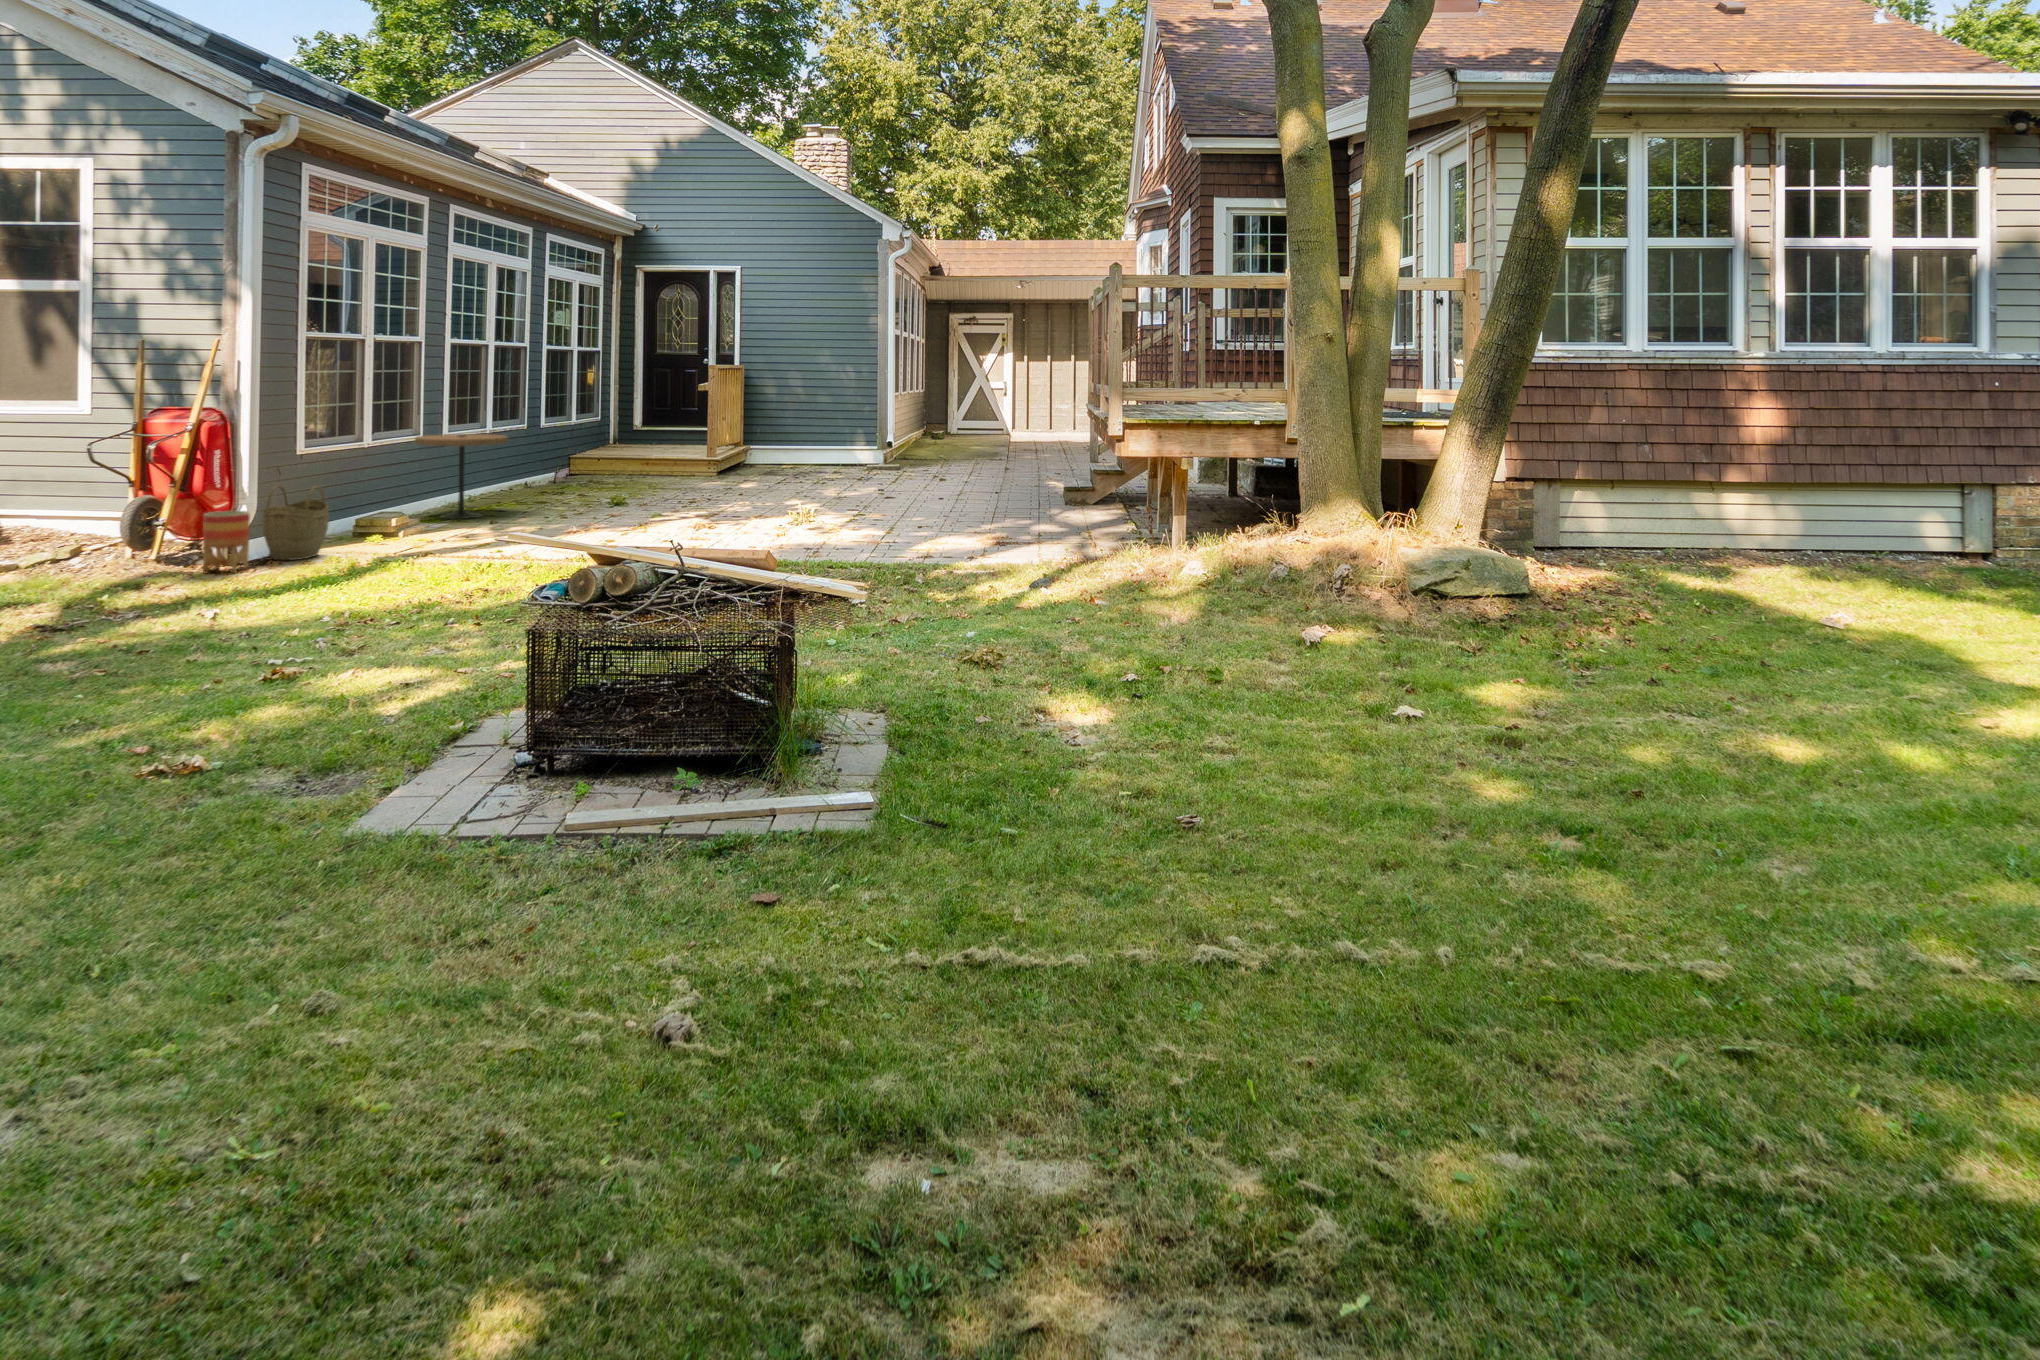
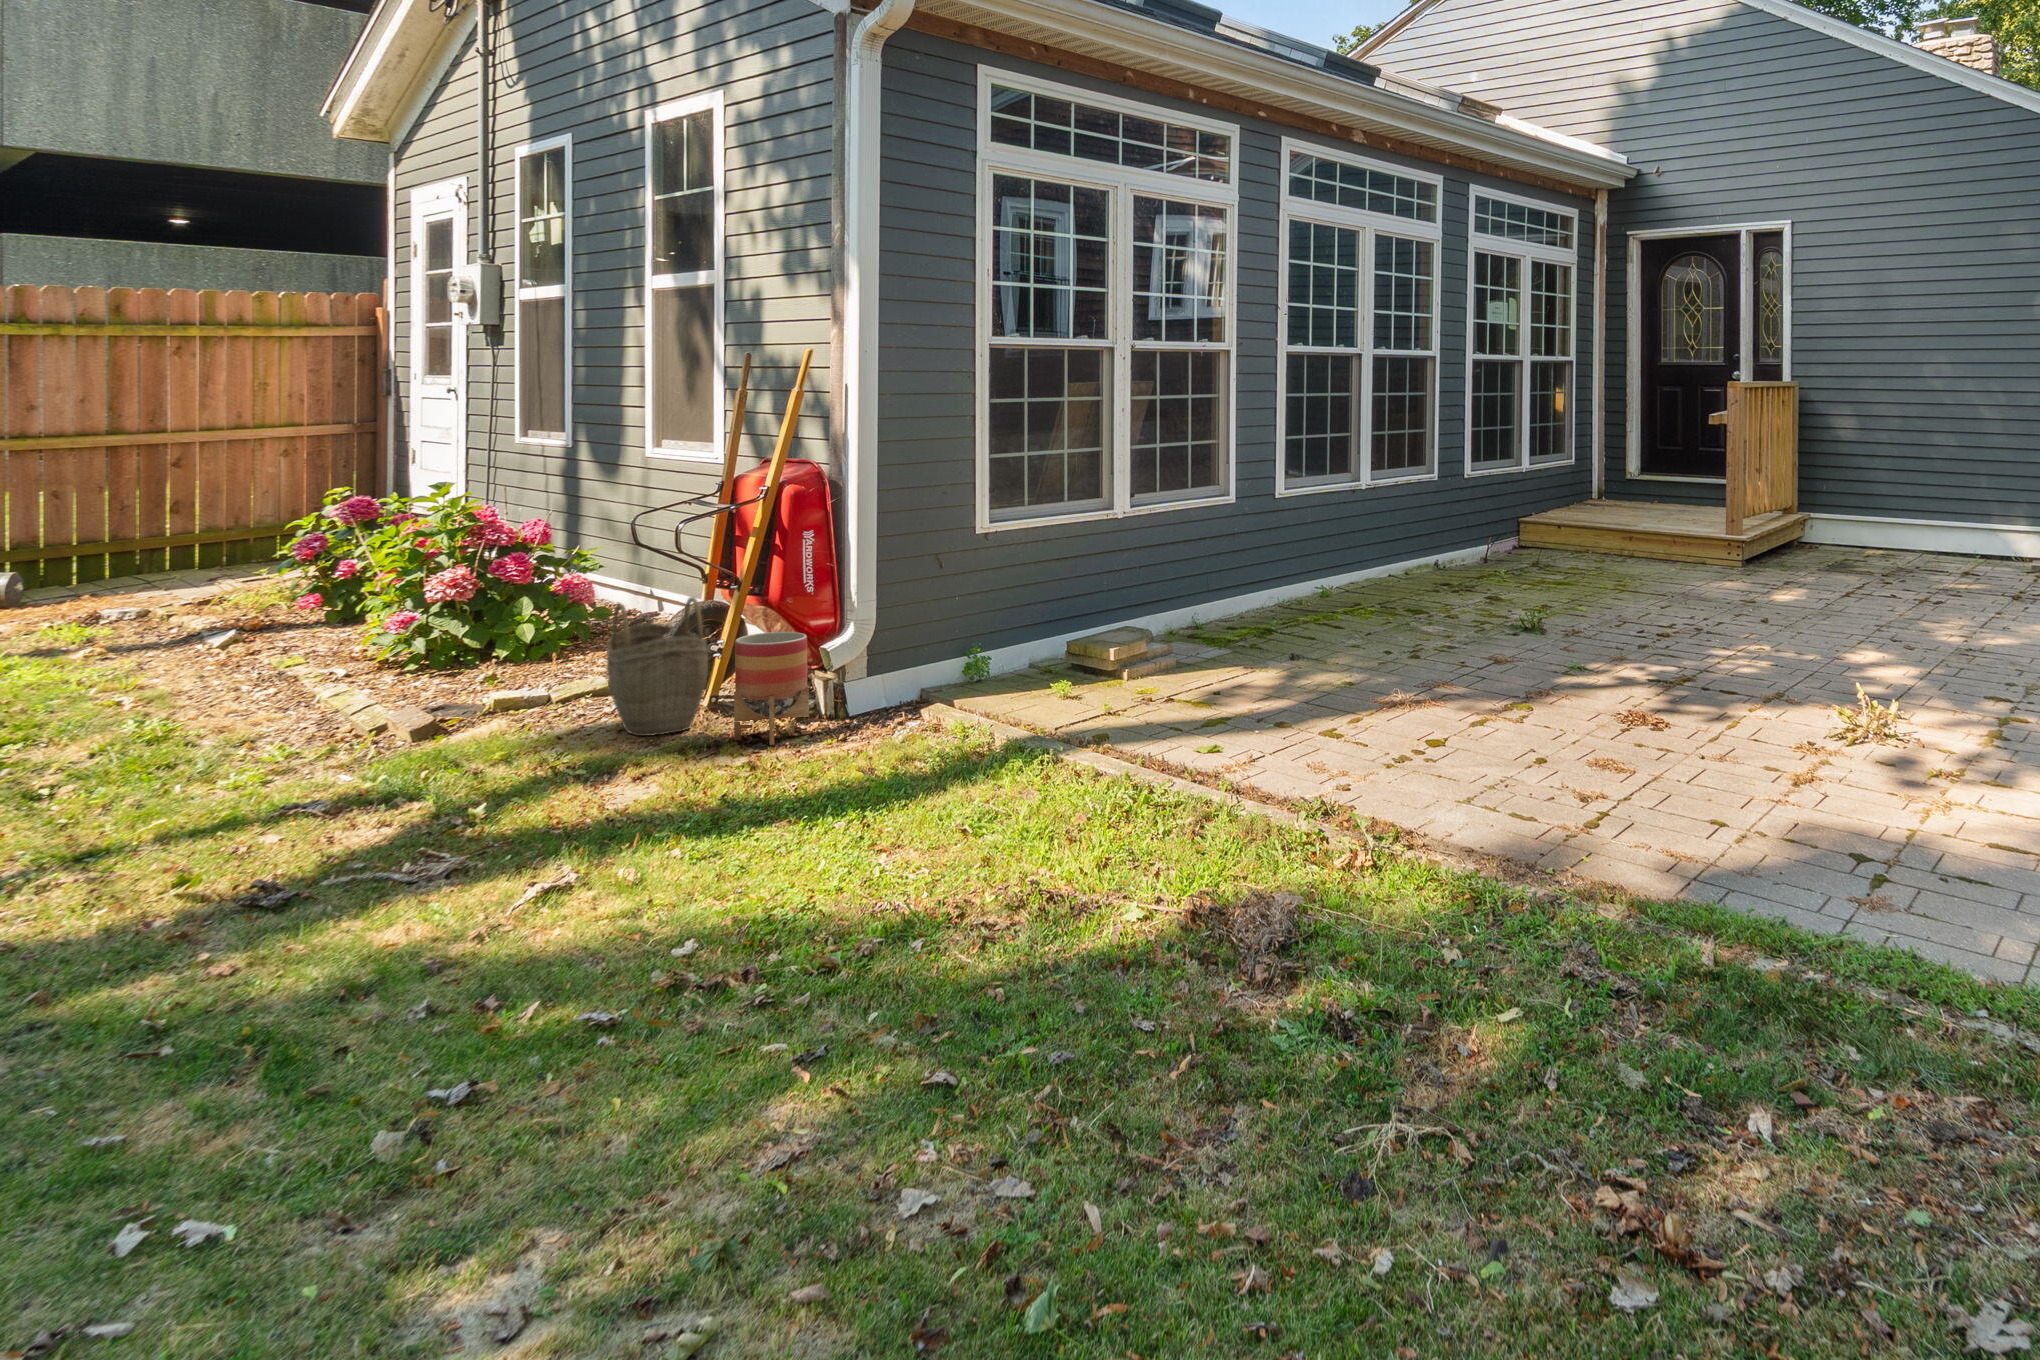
side table: present [415,434,508,519] -> none [1201,495,1341,637]
woven basket: present [262,486,329,560] -> present [607,597,708,736]

